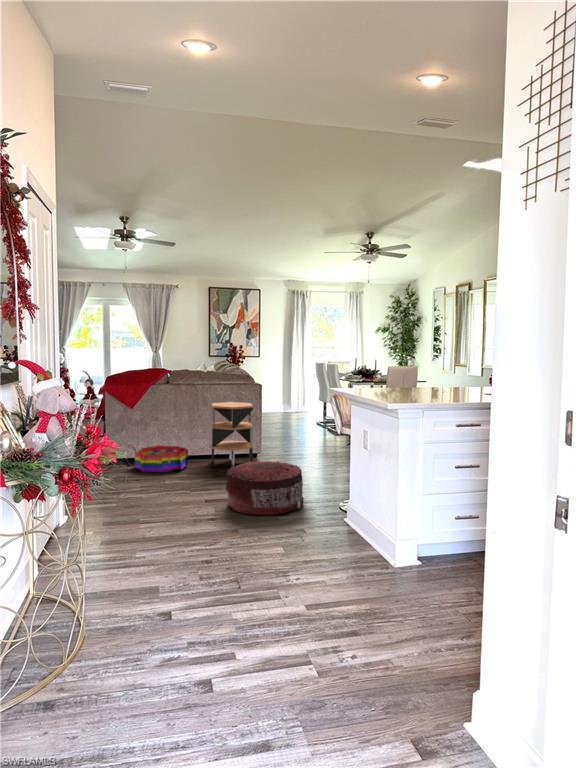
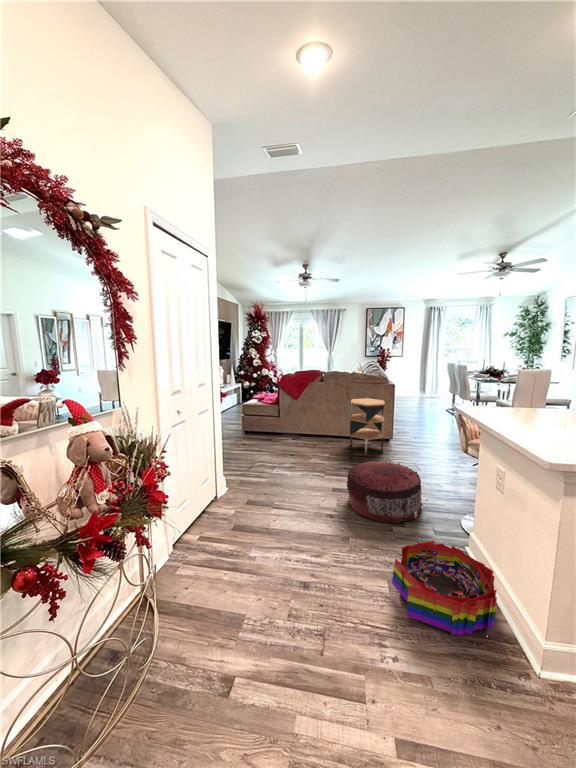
storage bin: present [135,446,188,472] -> present [392,540,497,636]

